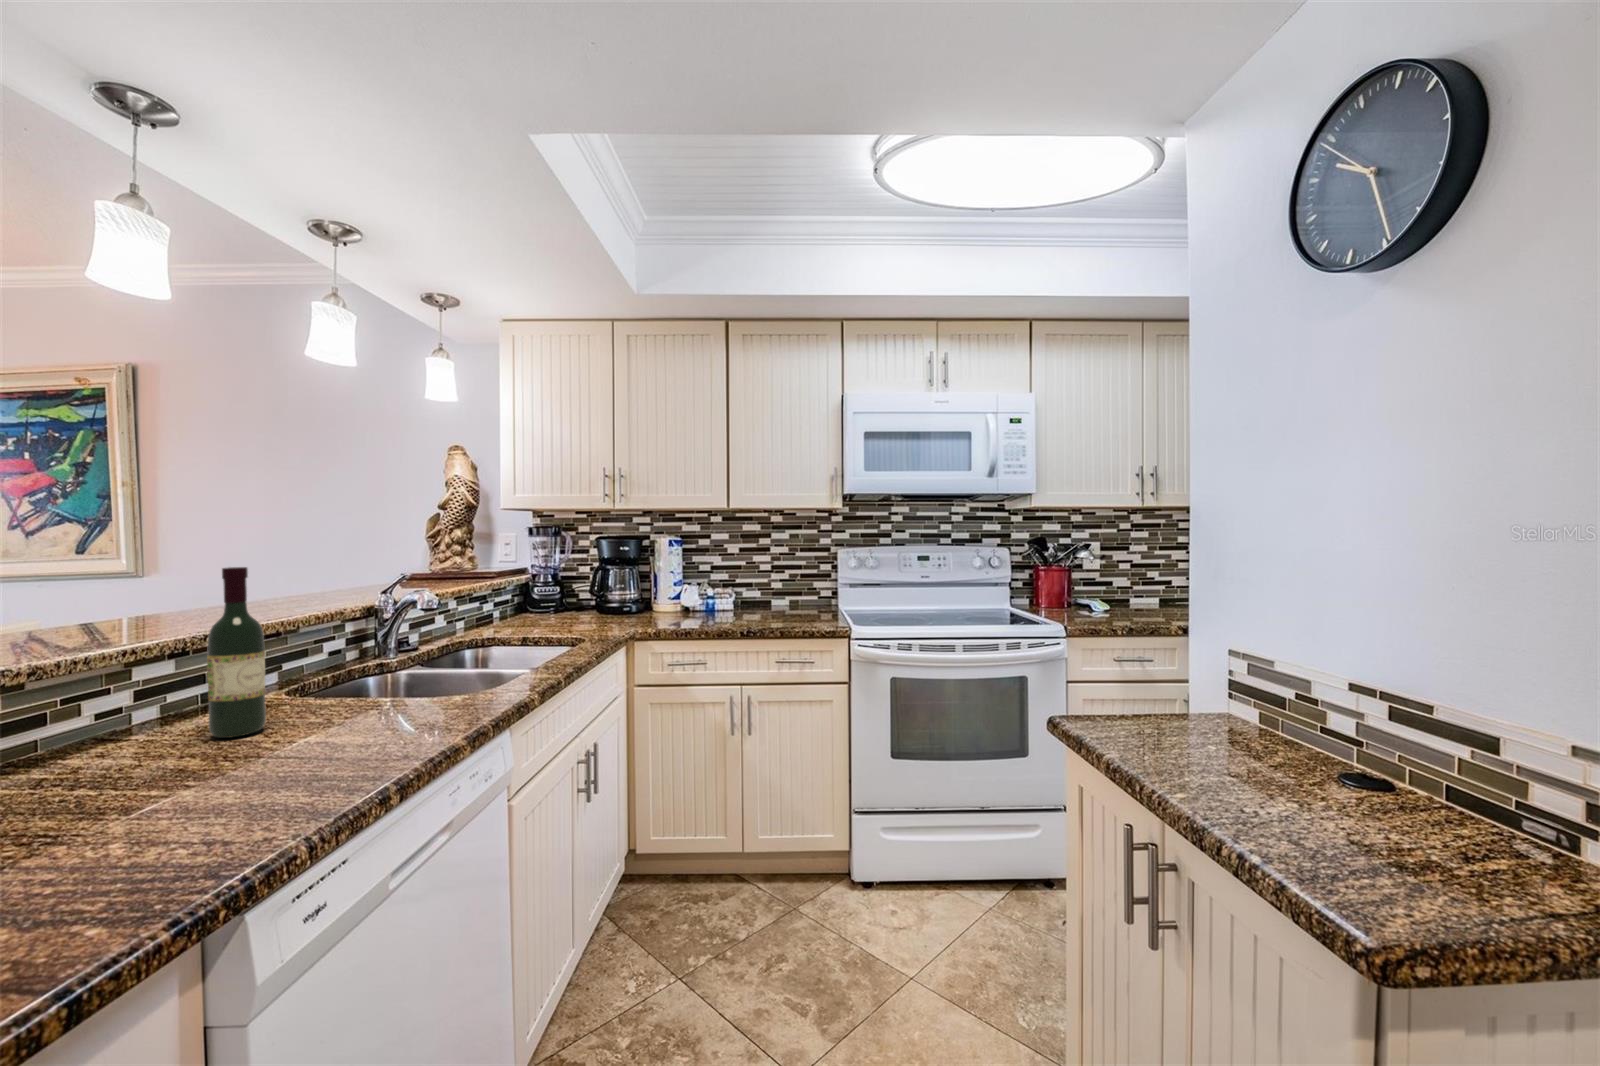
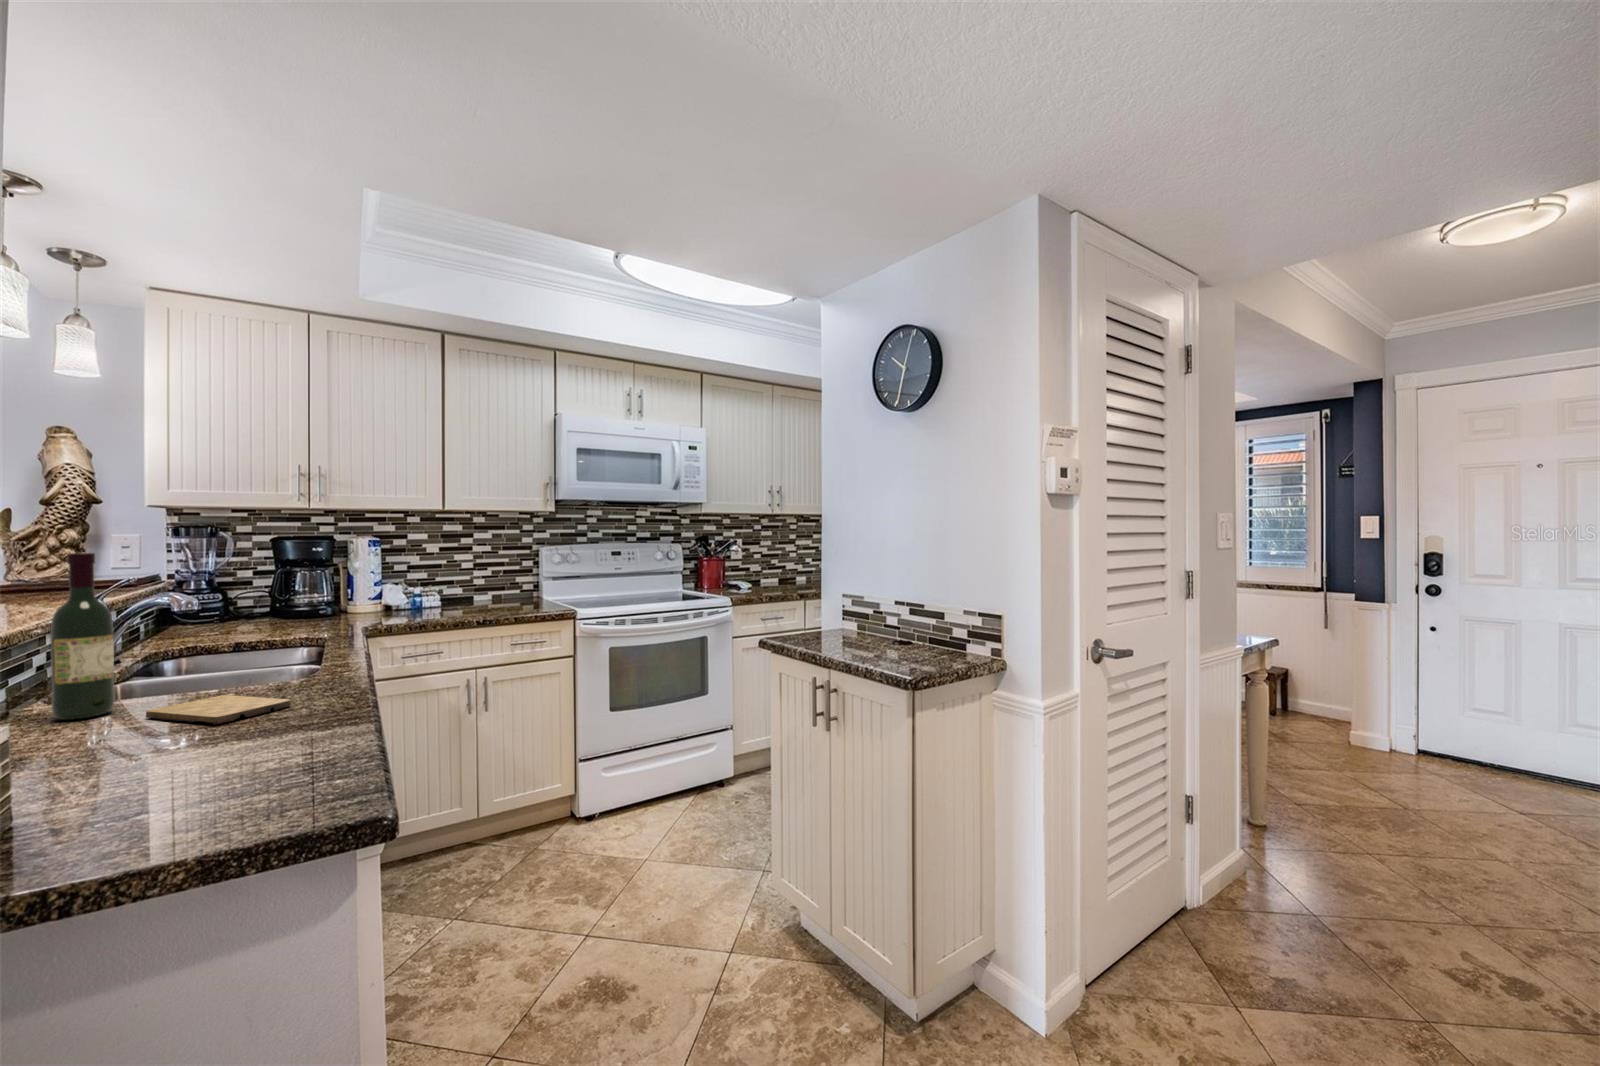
cutting board: none [250,728,359,780] -> present [146,695,291,725]

